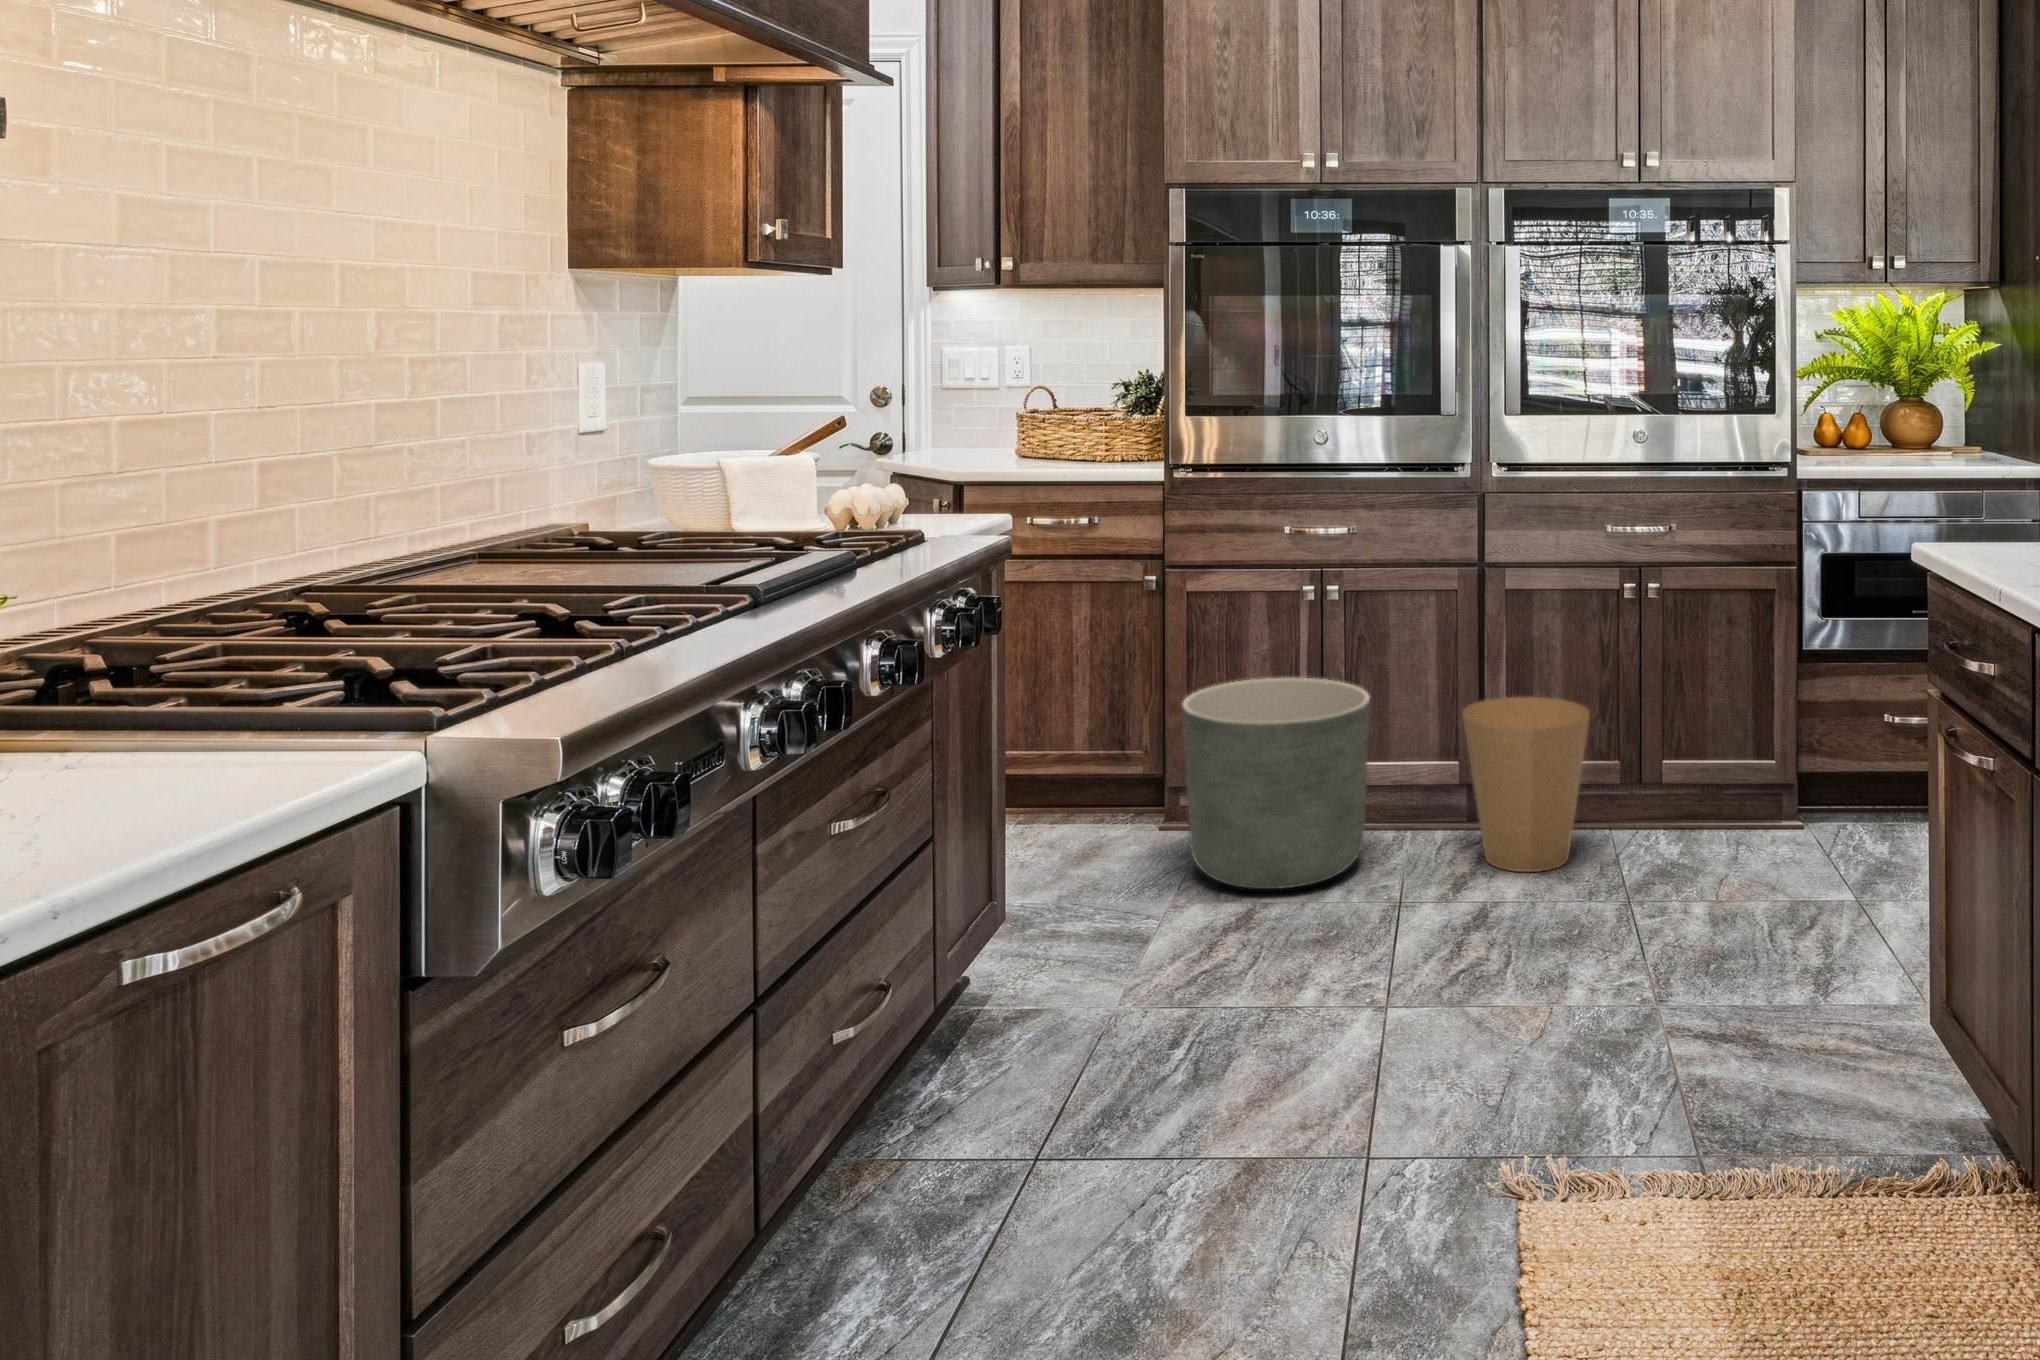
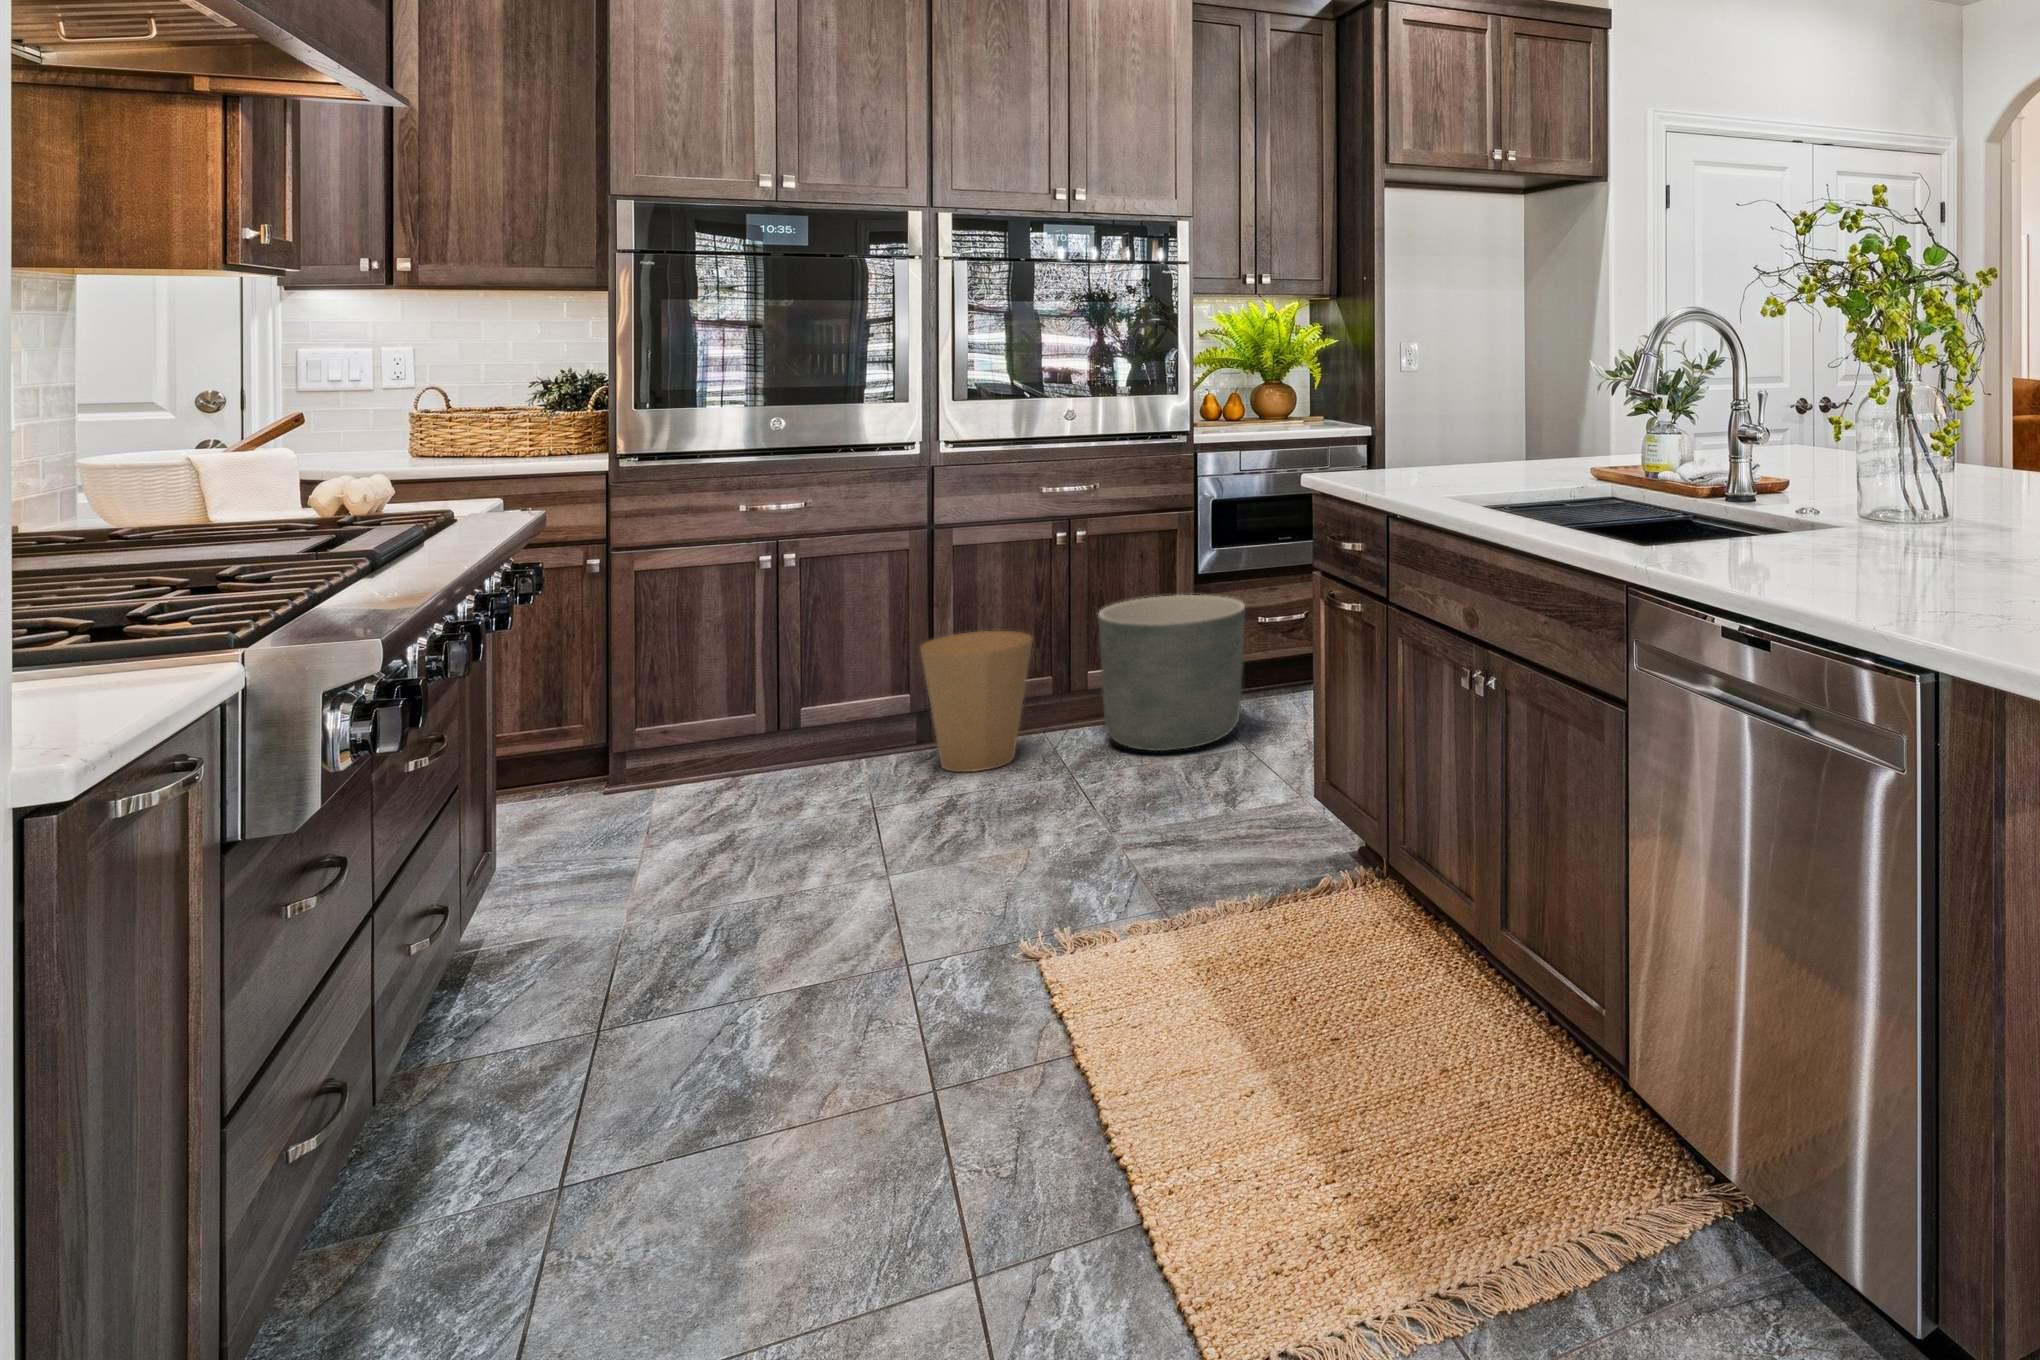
planter: present [1182,678,1370,889] -> present [1098,595,1245,751]

